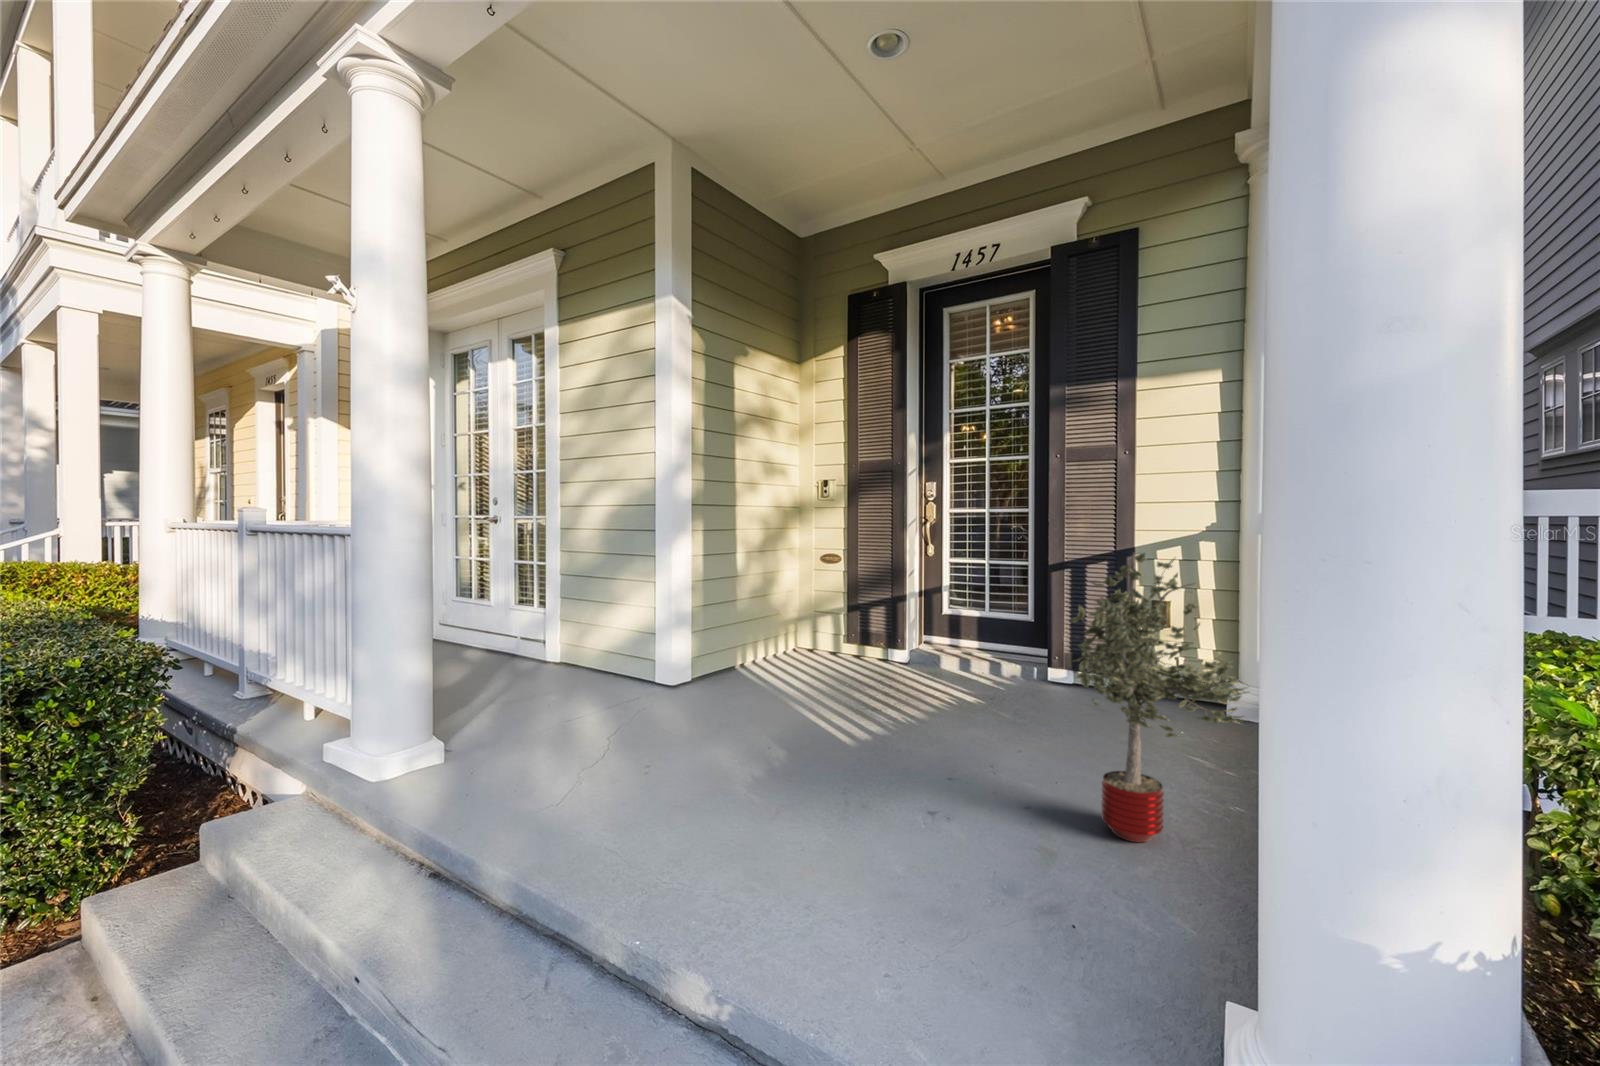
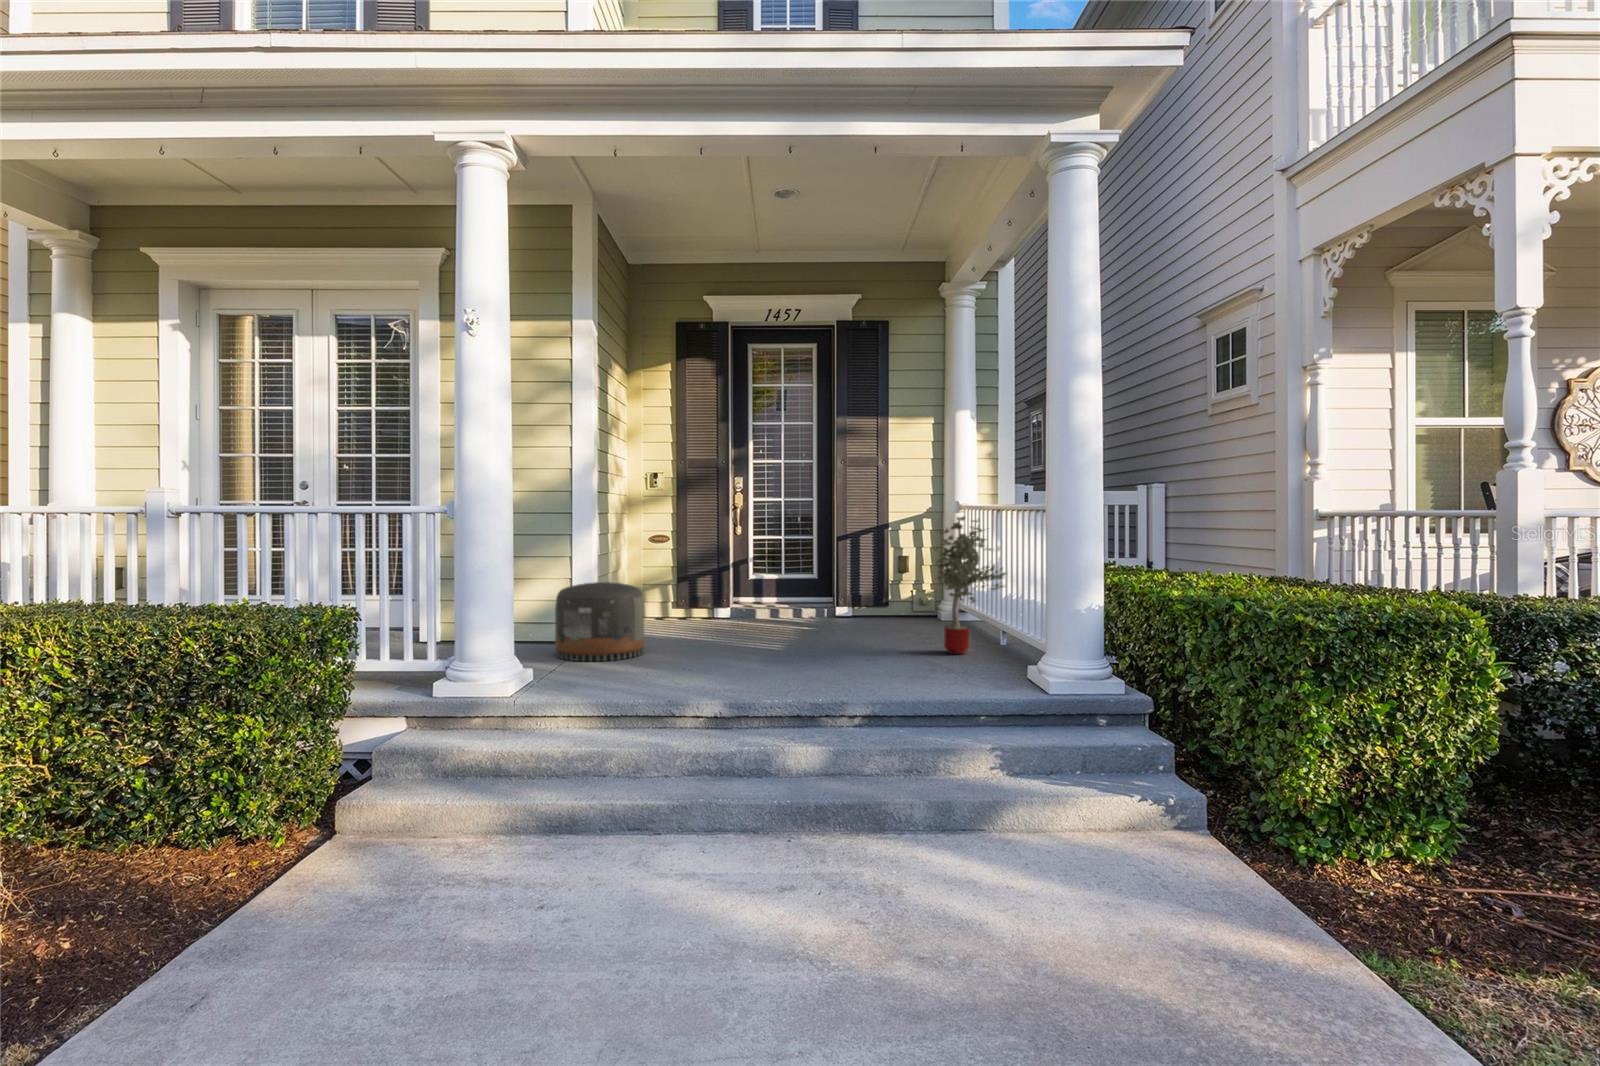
pouf: none [579,619,691,727] -> present [555,582,645,661]

